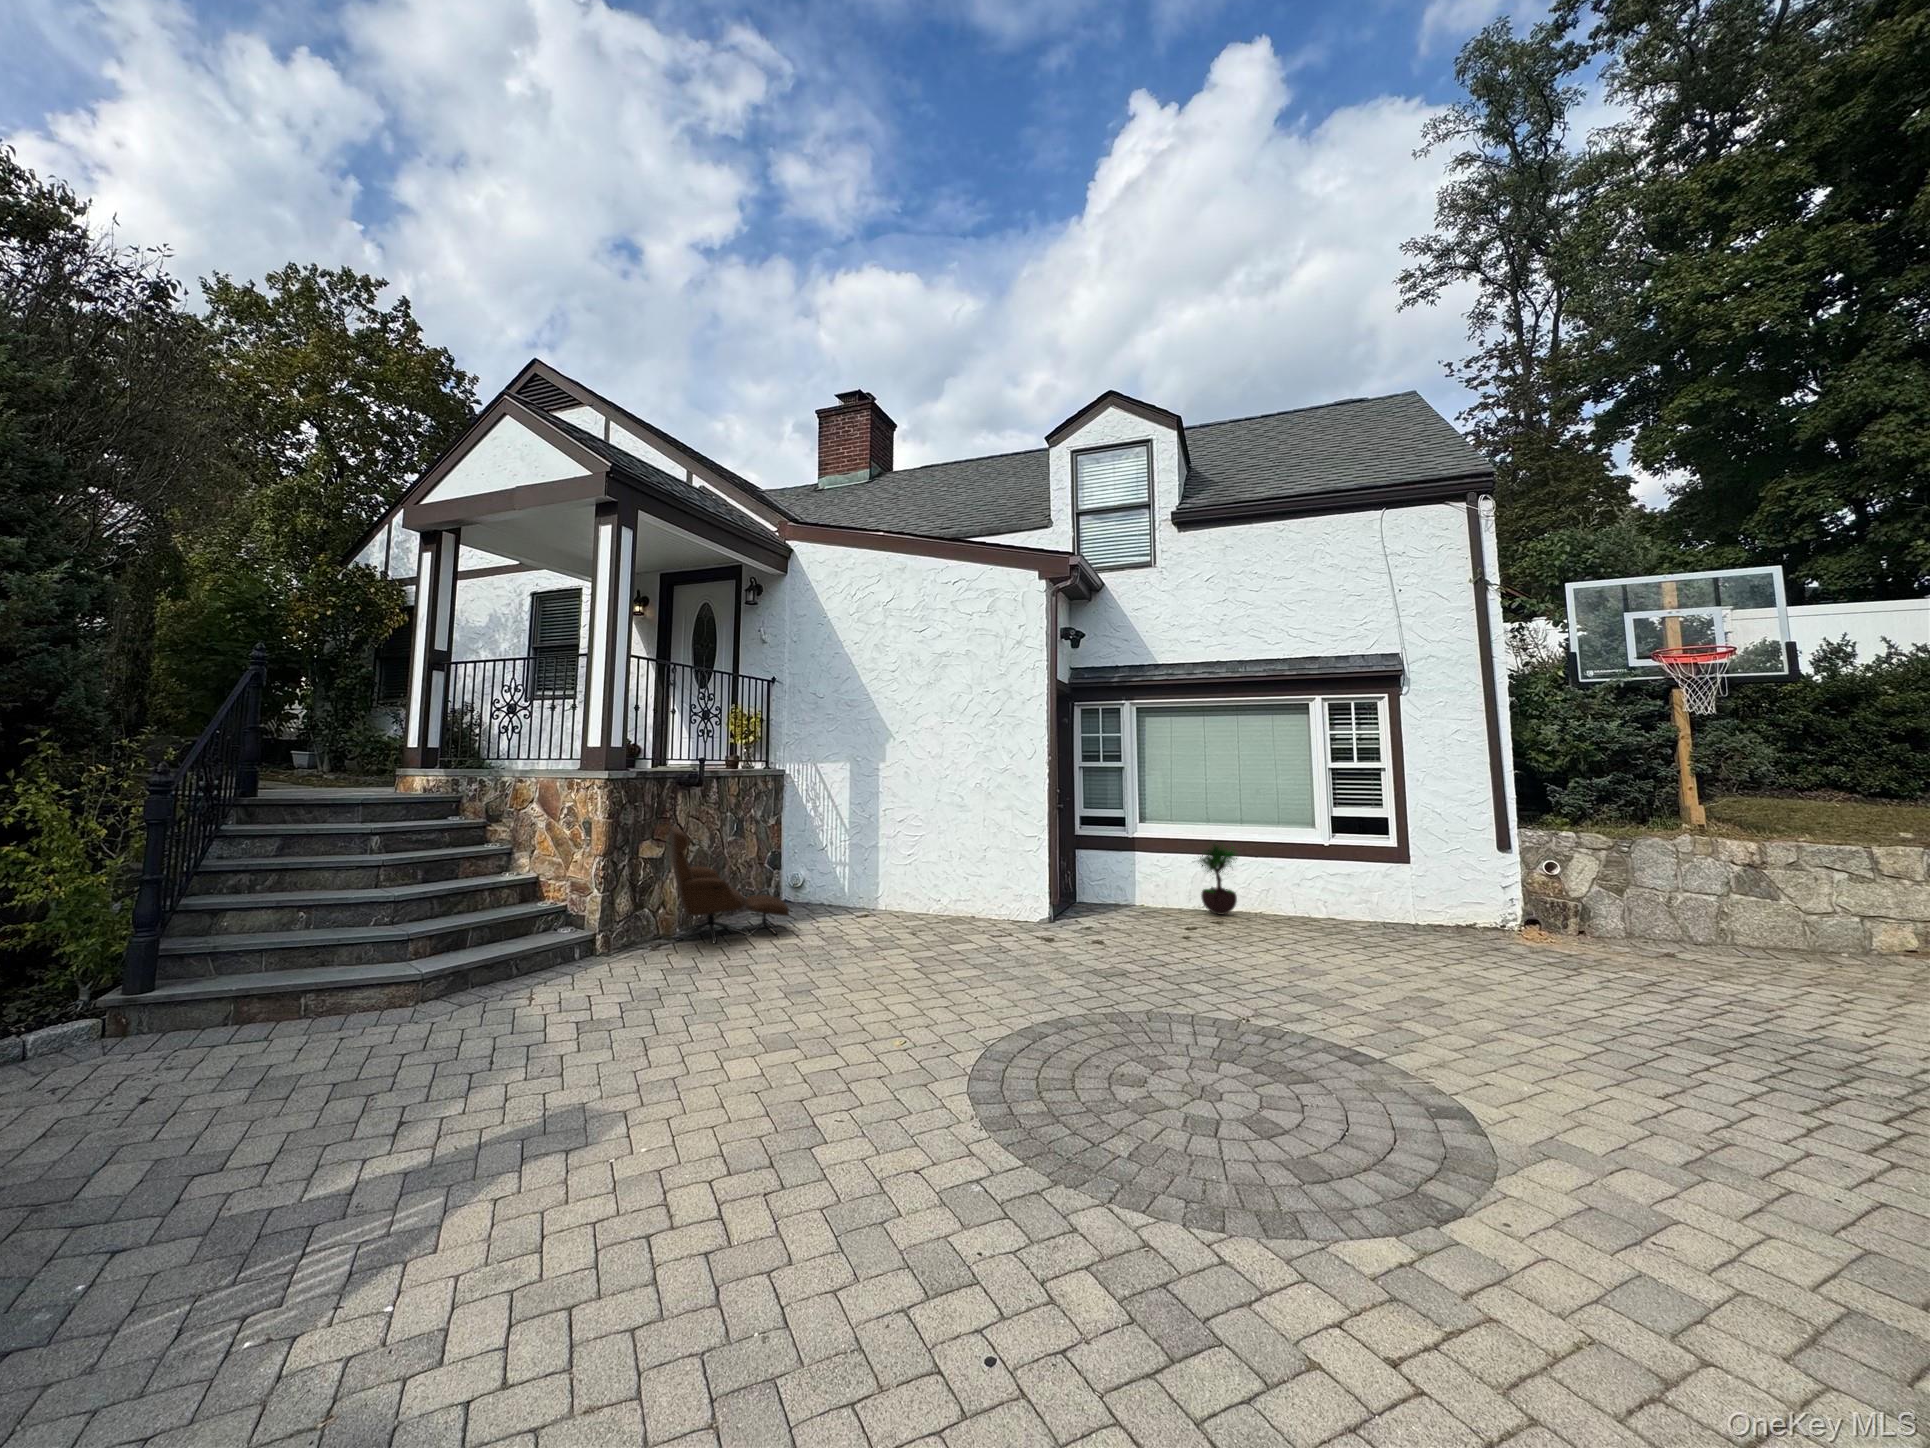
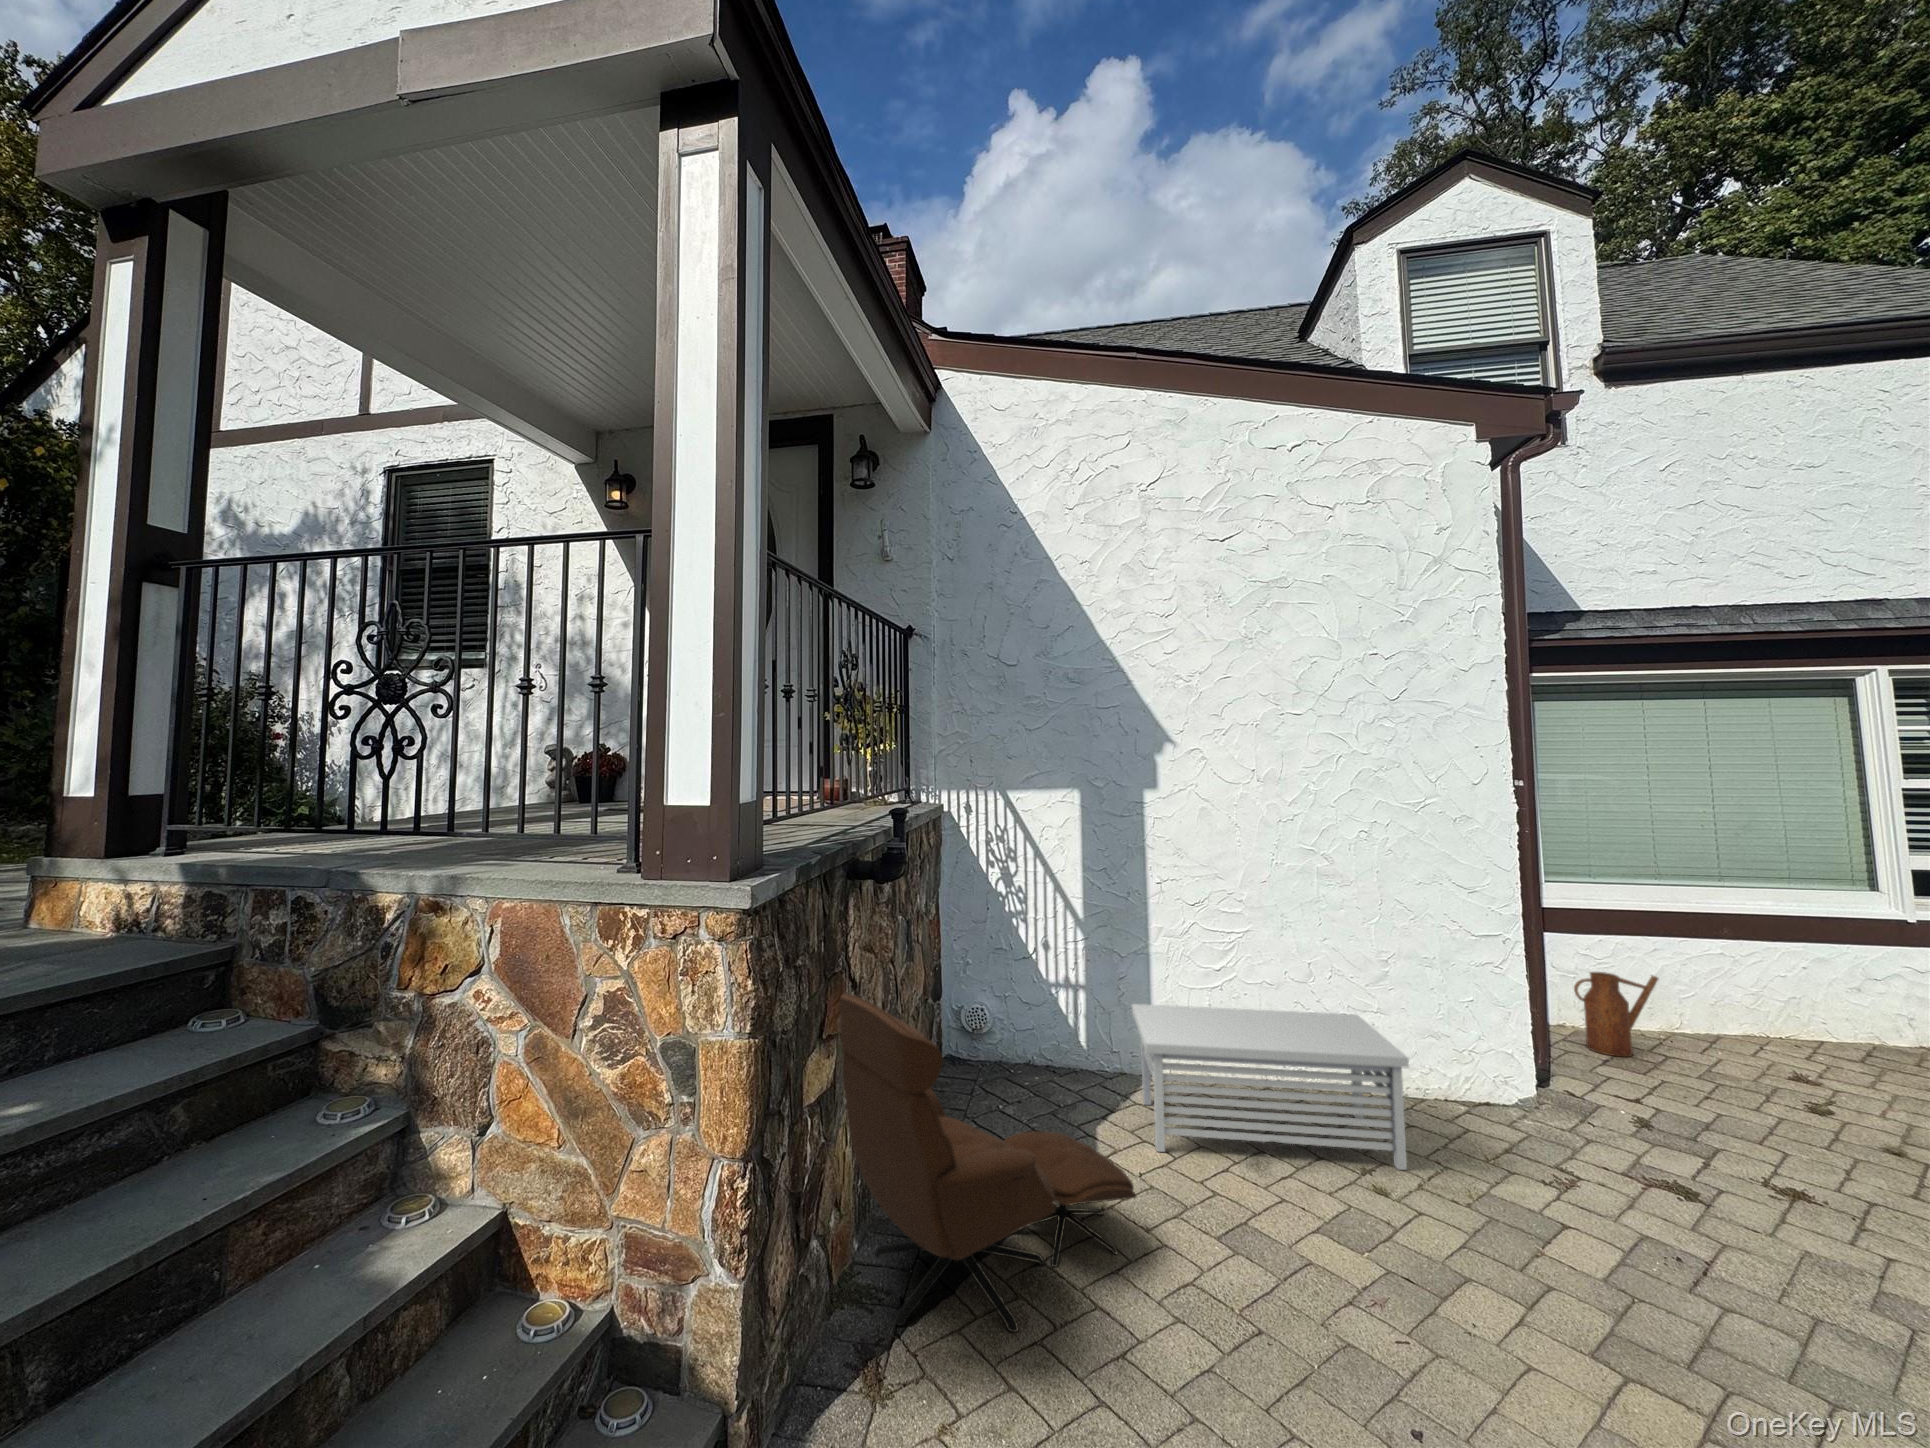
potted tree: present [1198,843,1237,915] -> none [1732,924,1840,1066]
storage bench: none [833,862,955,927] -> present [1132,1004,1409,1170]
watering can: none [1123,865,1165,909] -> present [1574,972,1658,1057]

